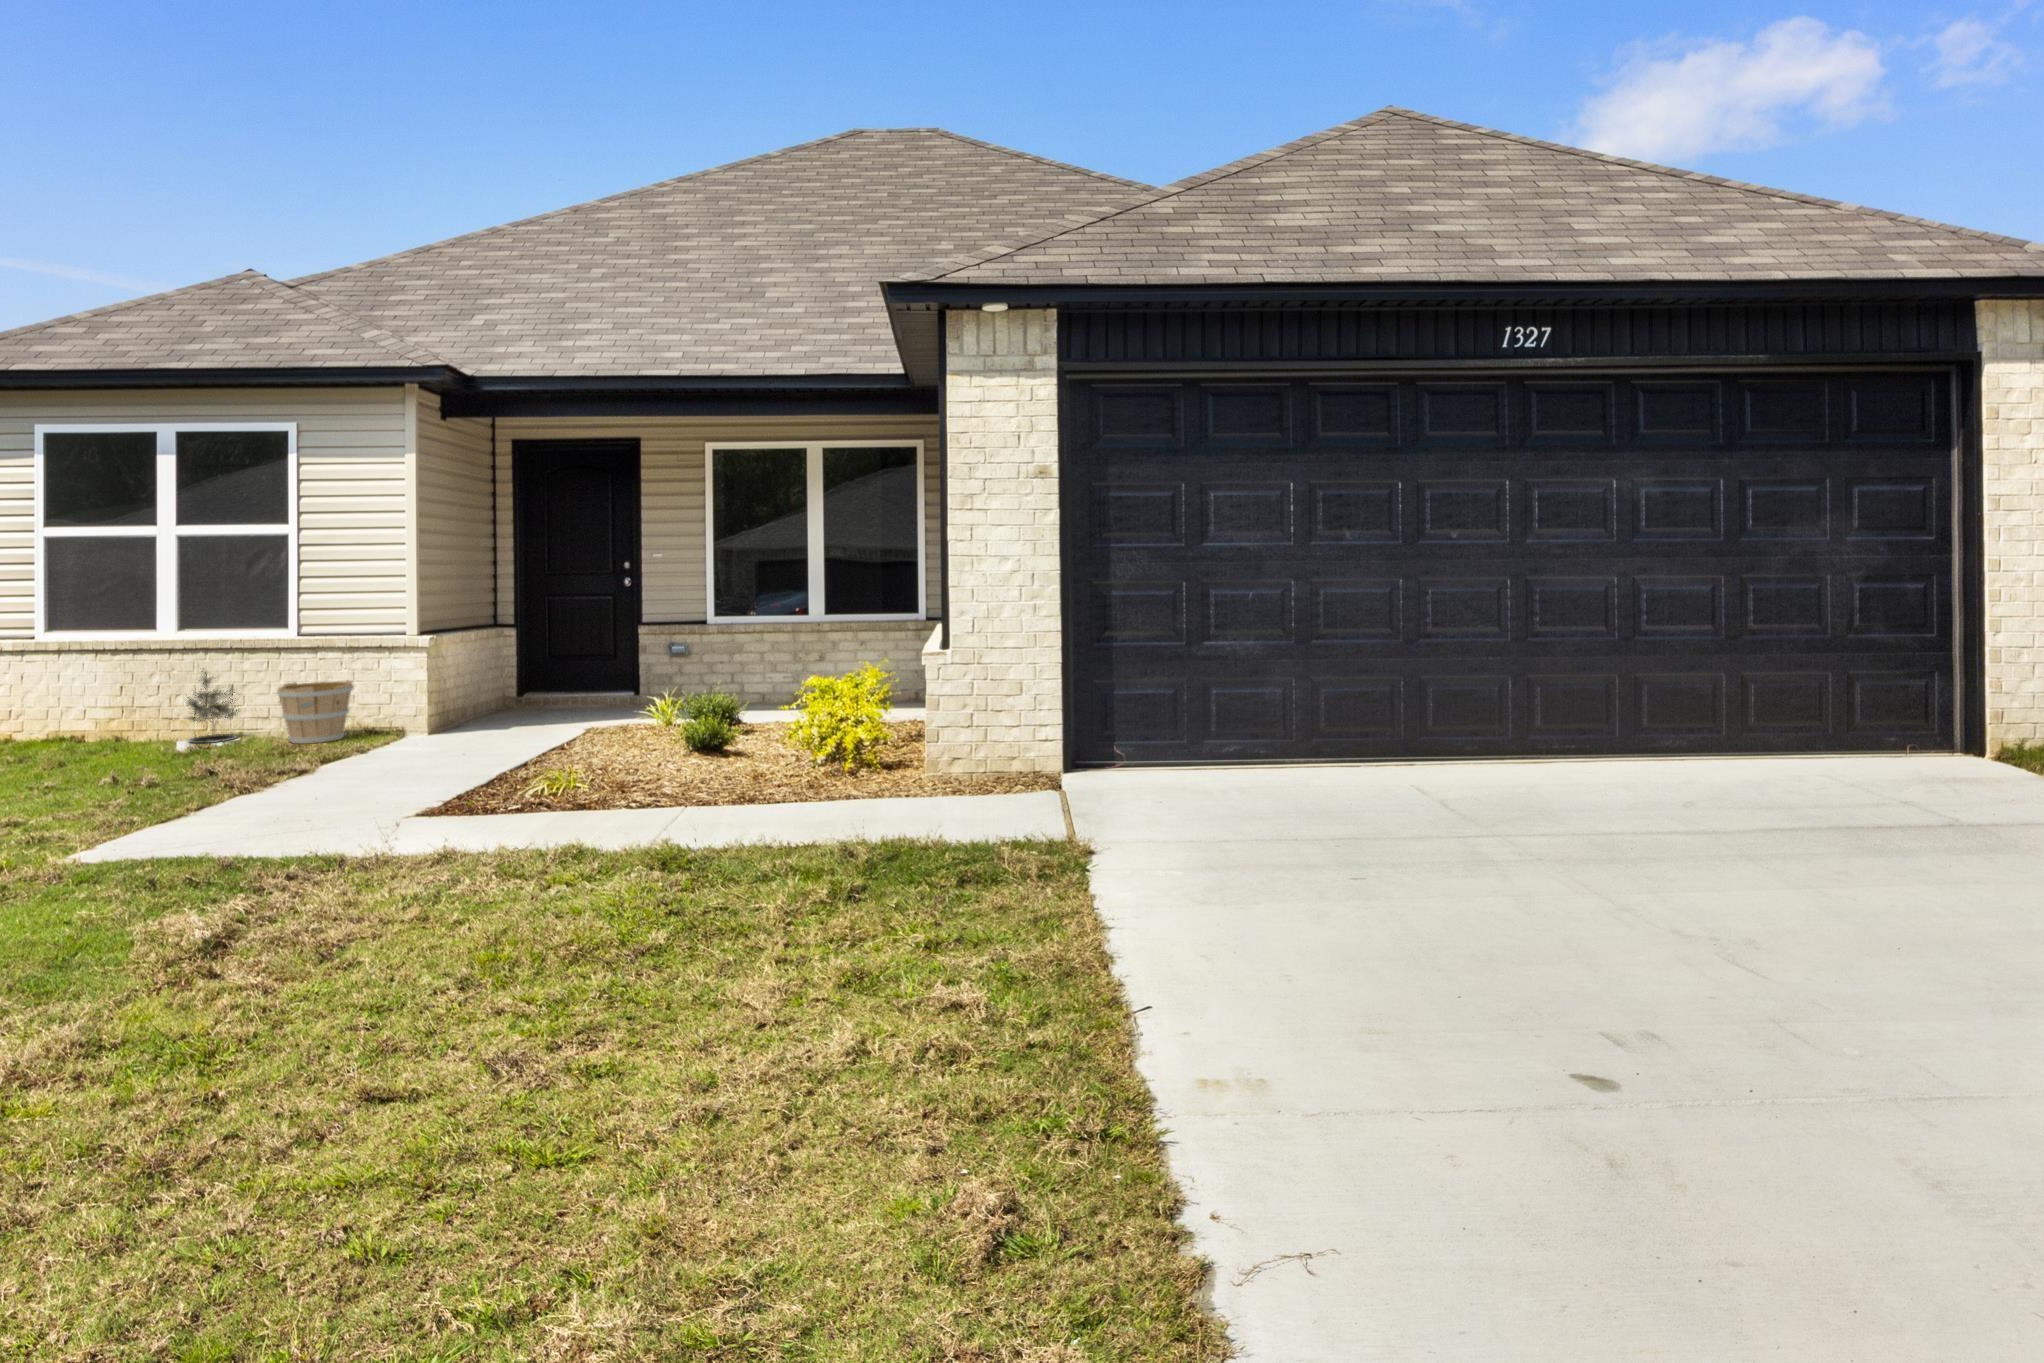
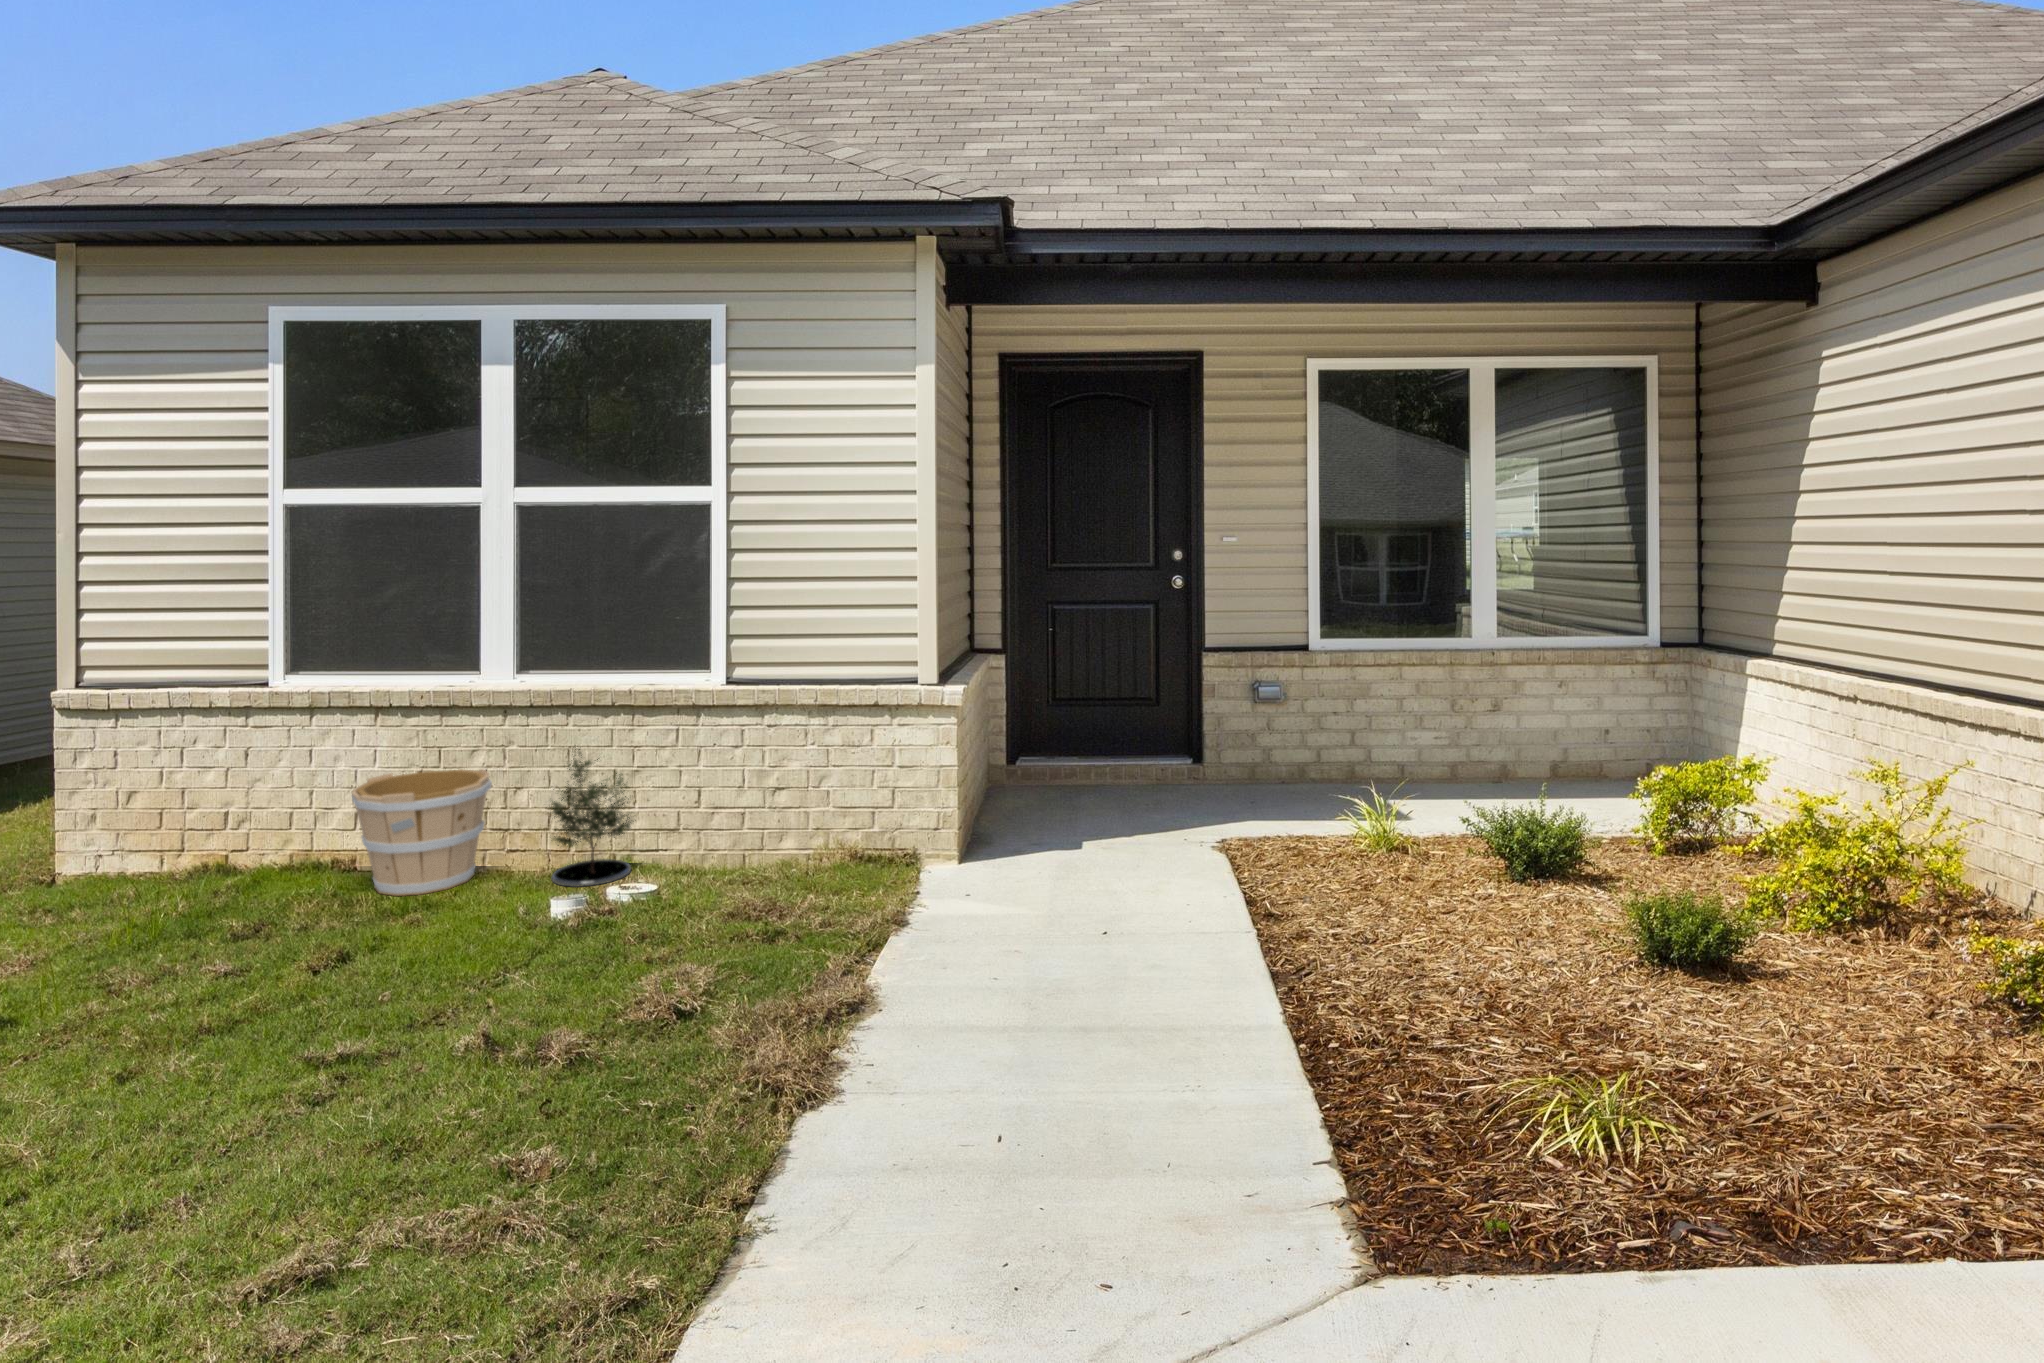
wooden bucket: present [277,680,354,744] -> present [352,769,492,896]

